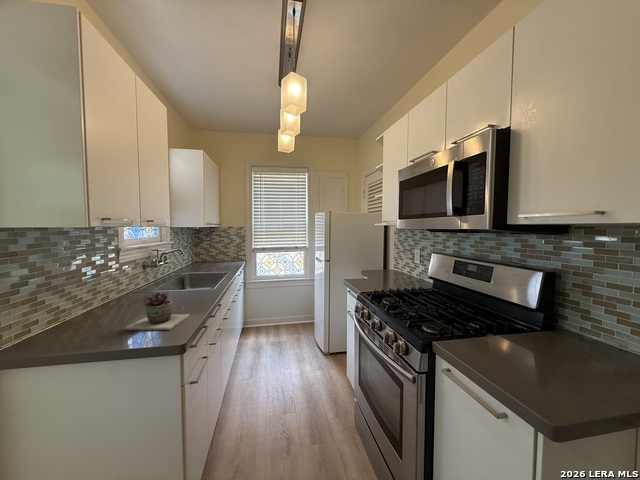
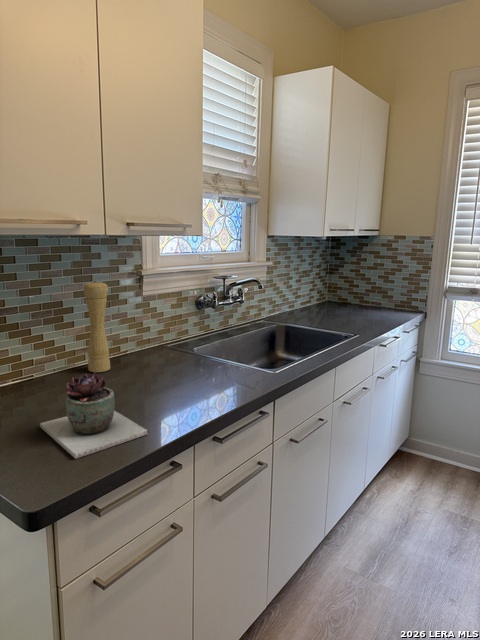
pepper mill: none [98,255,117,309] -> present [83,281,110,372]

